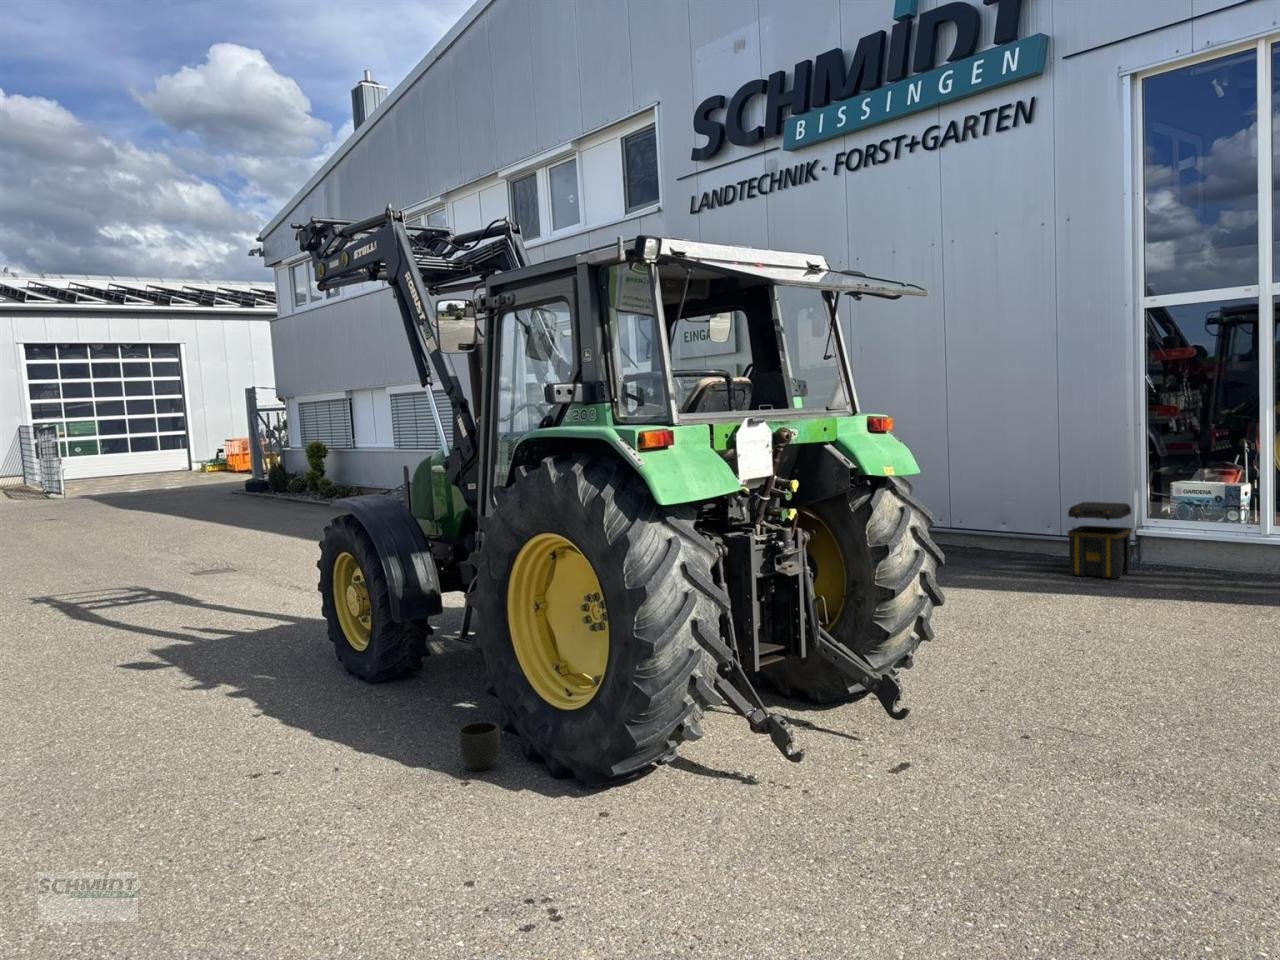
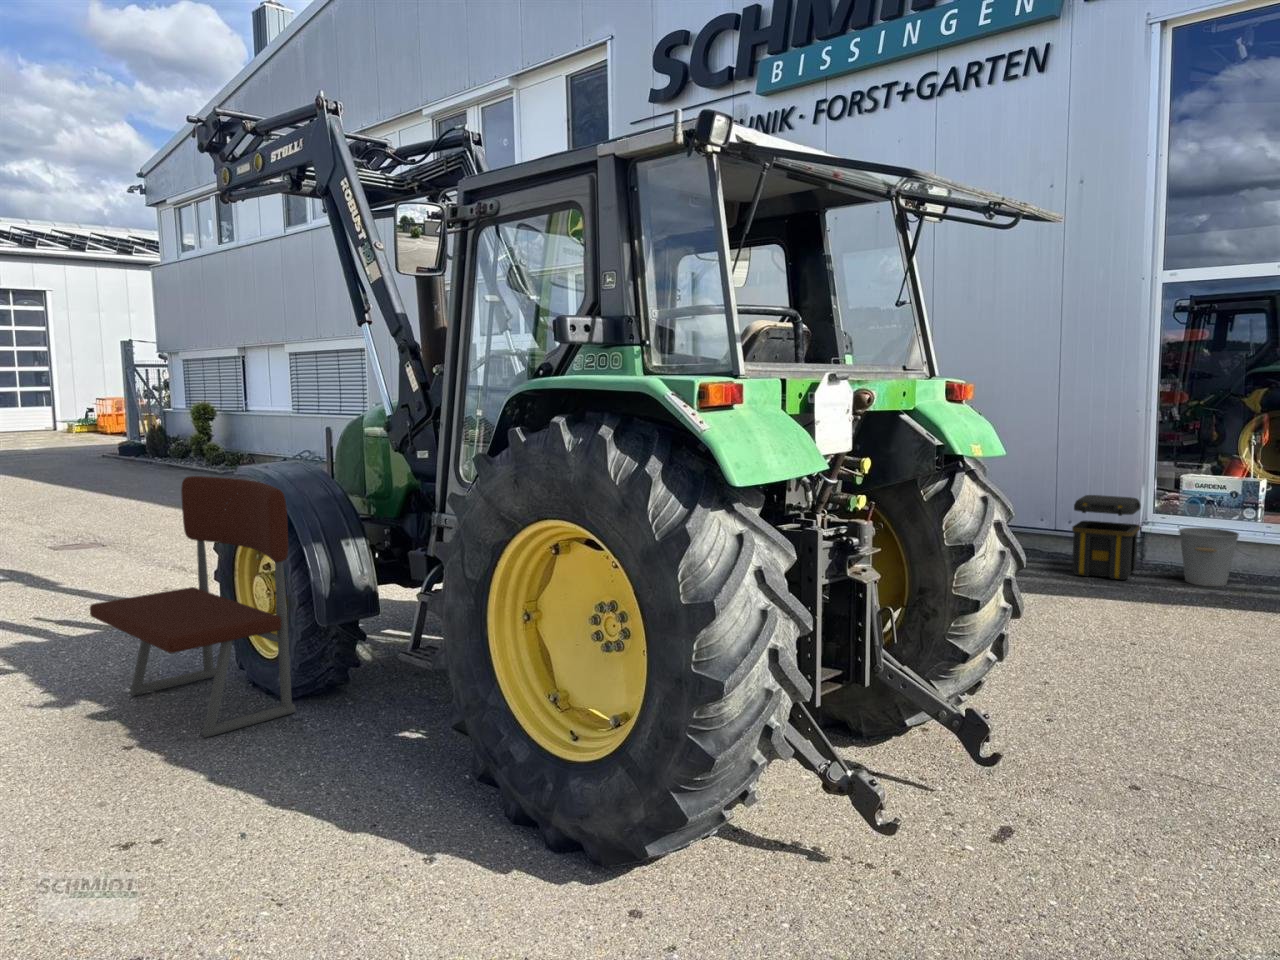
bench: none [225,508,380,709] -> present [90,476,295,737]
bucket: none [1165,529,1219,582] -> present [1179,528,1239,586]
planter: present [458,722,500,771] -> none [419,770,475,839]

